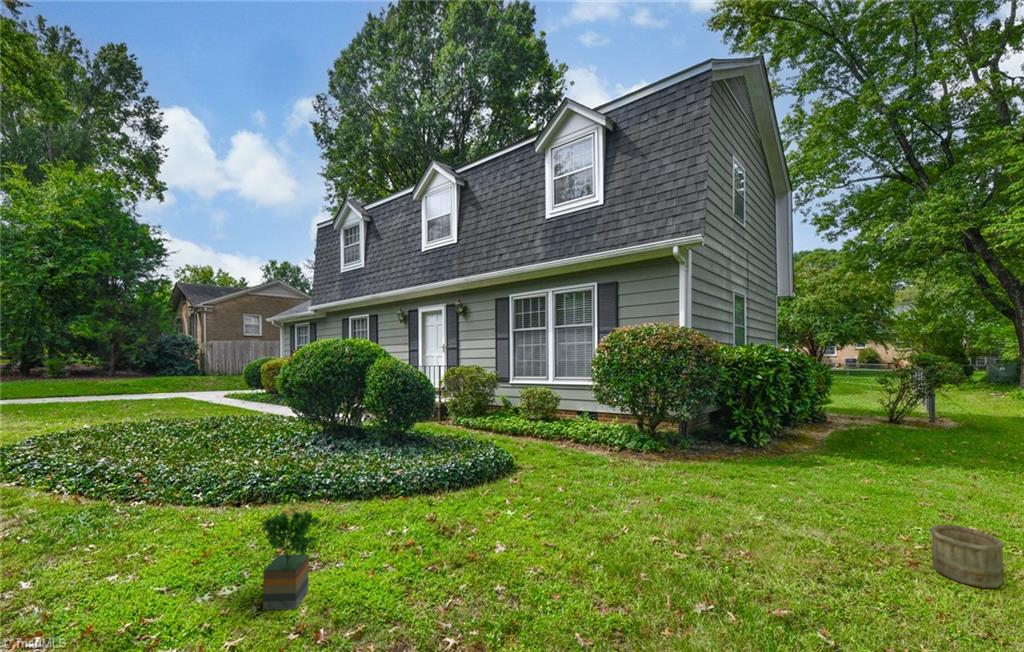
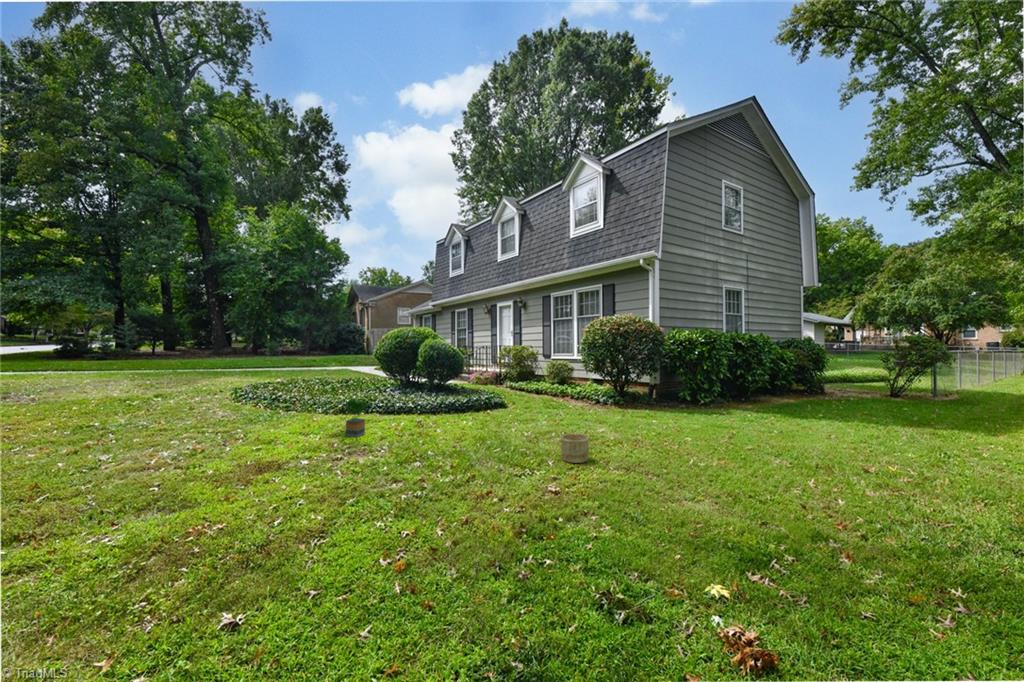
wooden bucket: present [930,525,1005,588] -> present [560,433,589,463]

